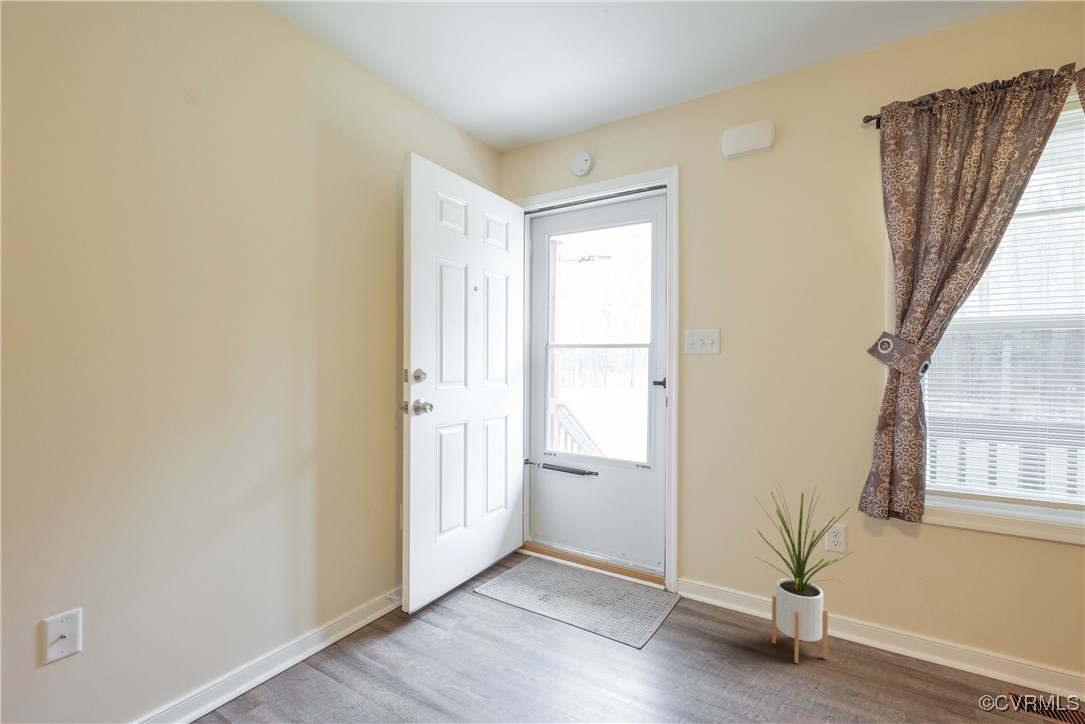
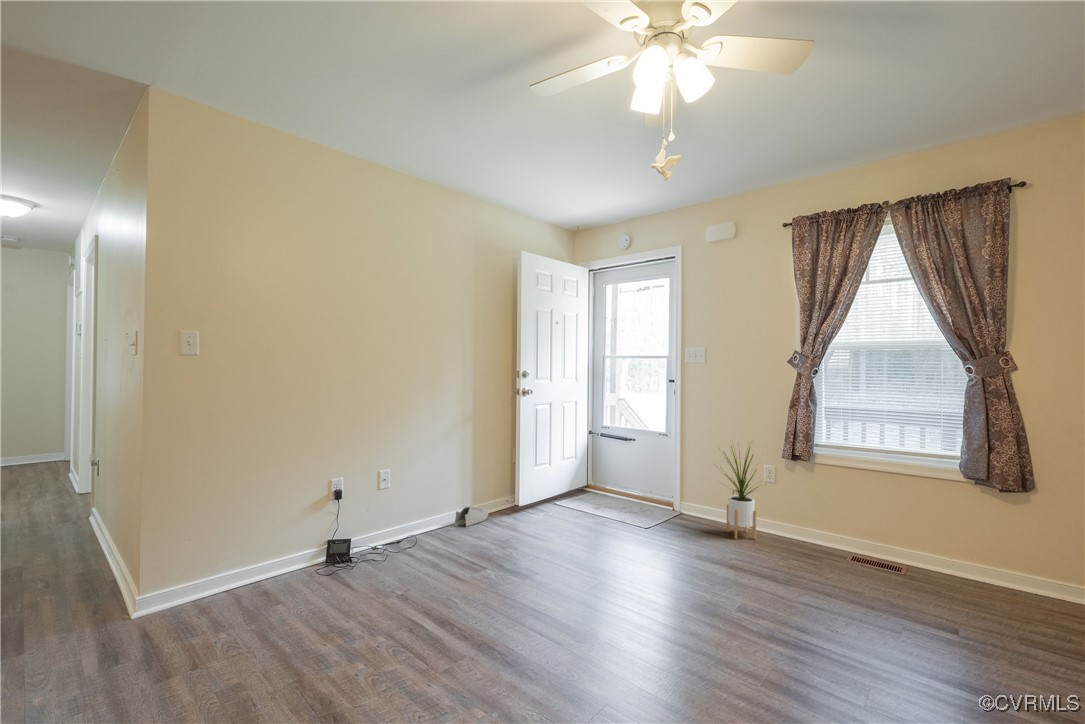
shoe: none [268,631,347,690] -> present [455,506,488,527]

